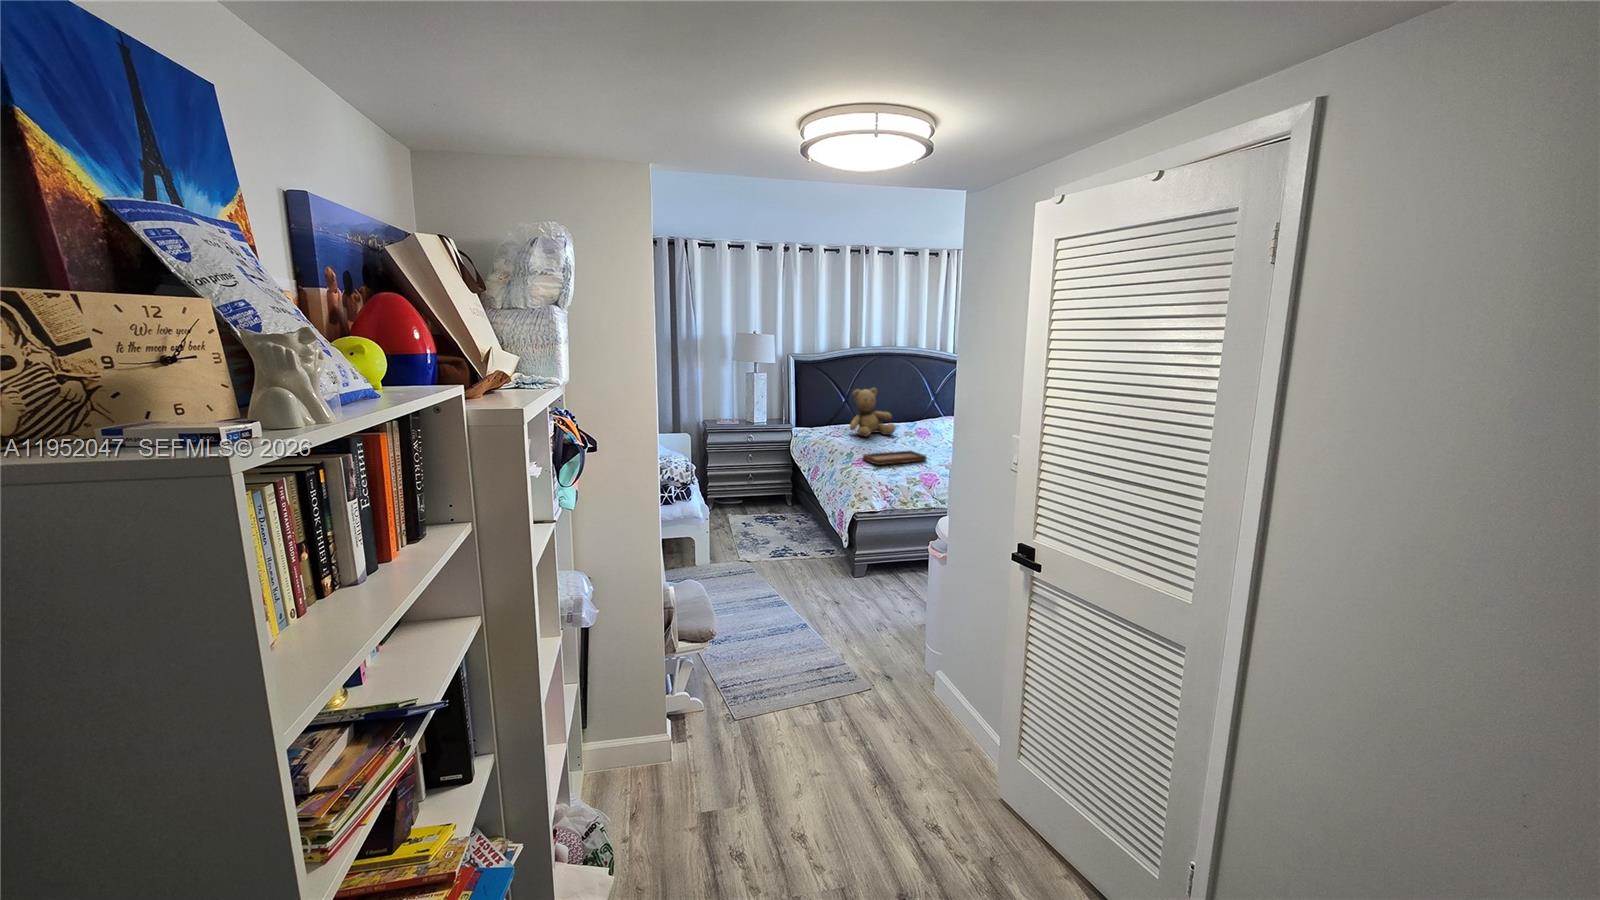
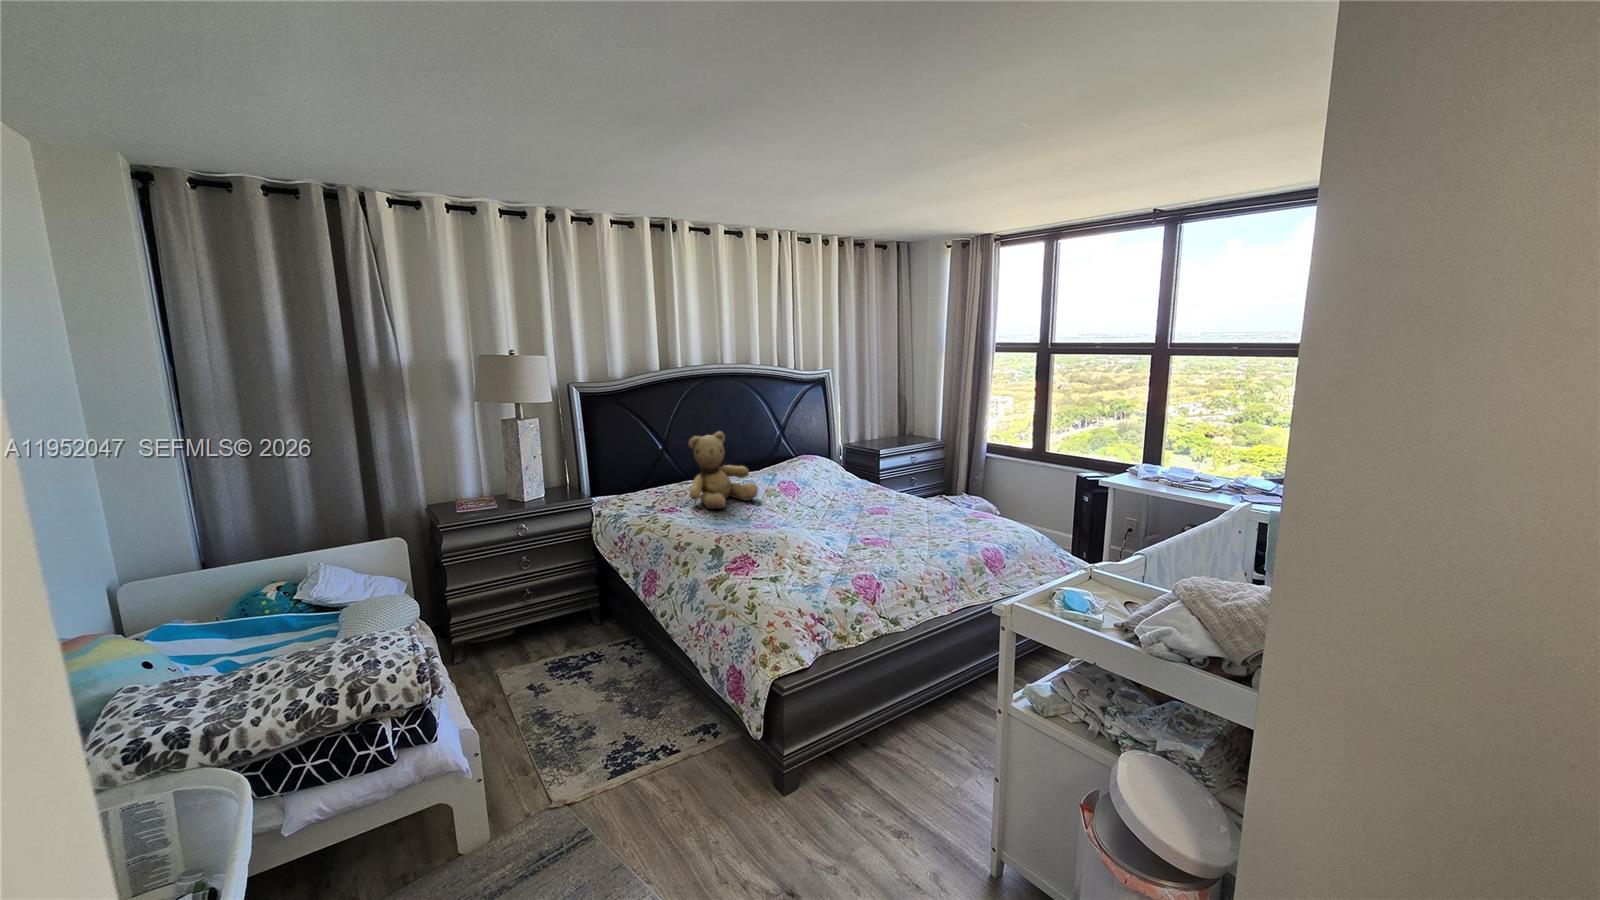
tray: present [863,441,927,465] -> none [745,522,840,573]

